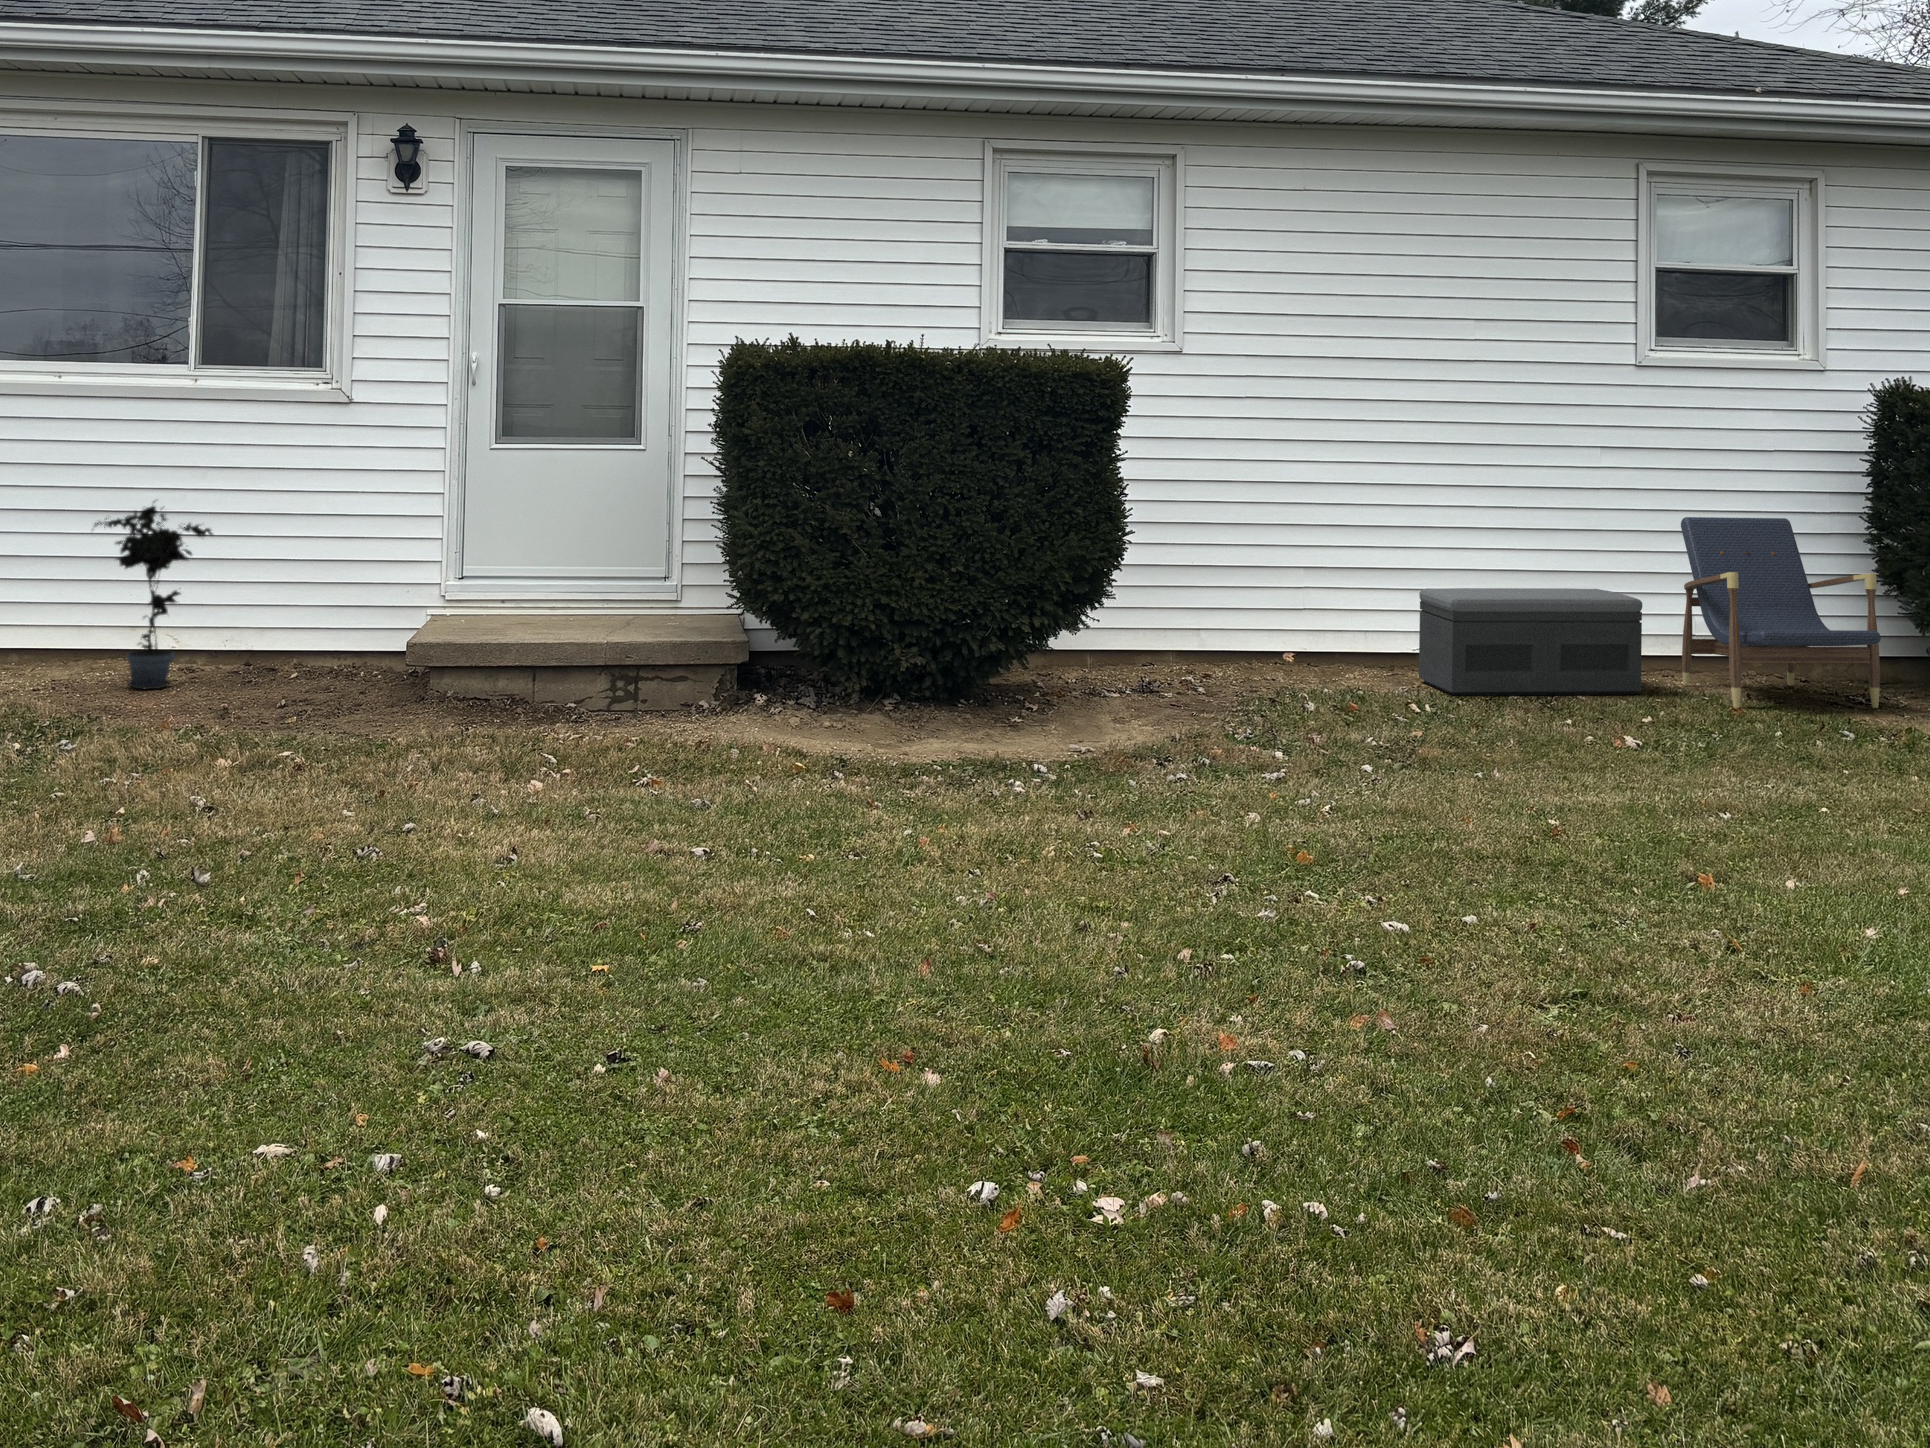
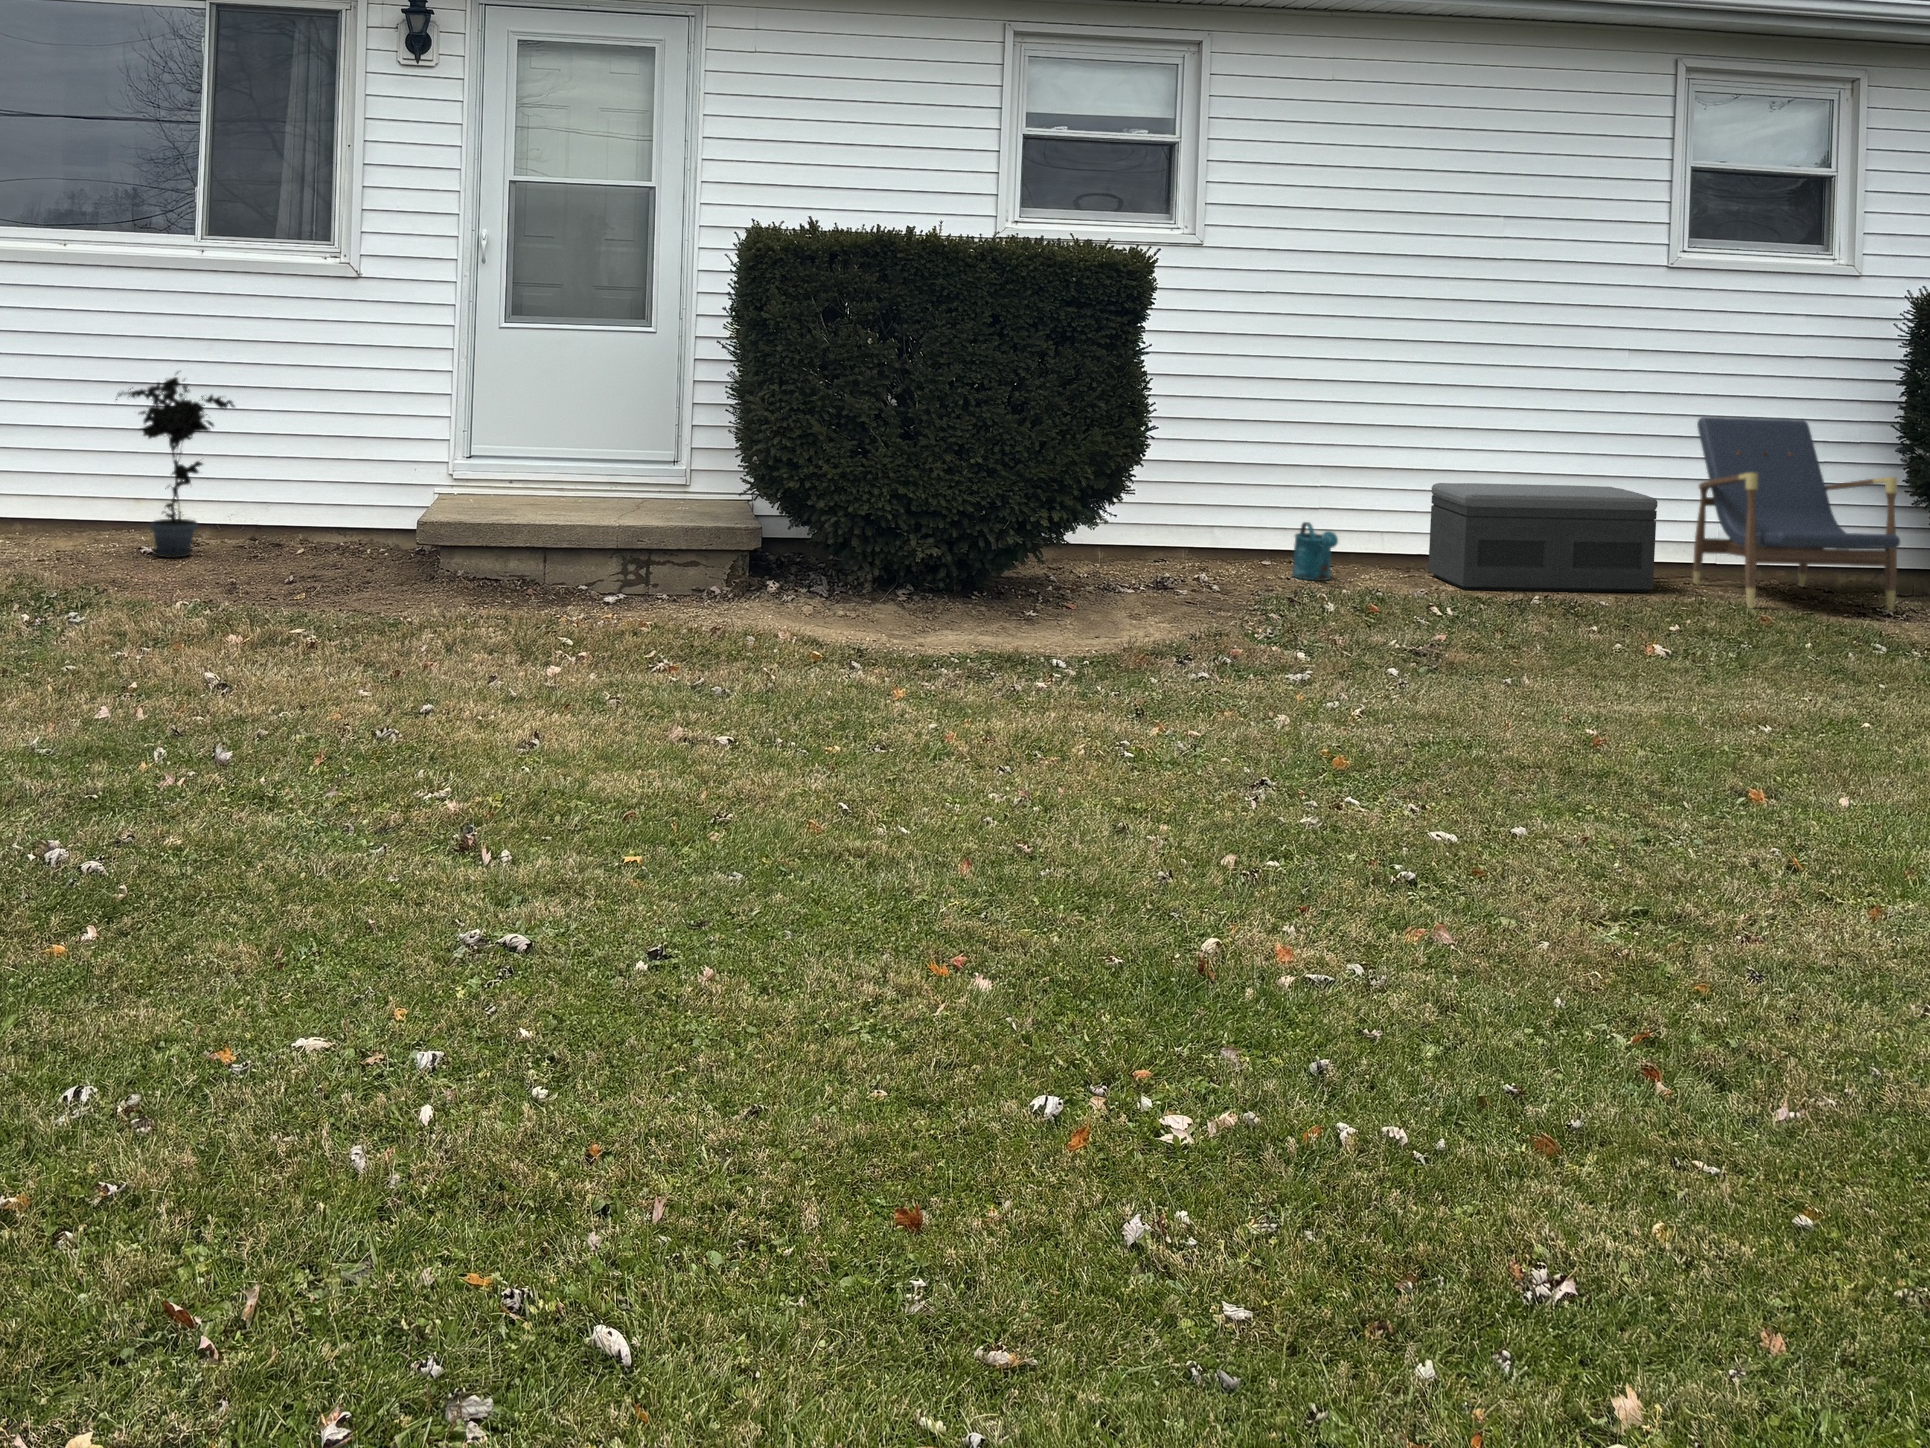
watering can: none [1282,630,1326,689] -> present [1292,522,1338,581]

